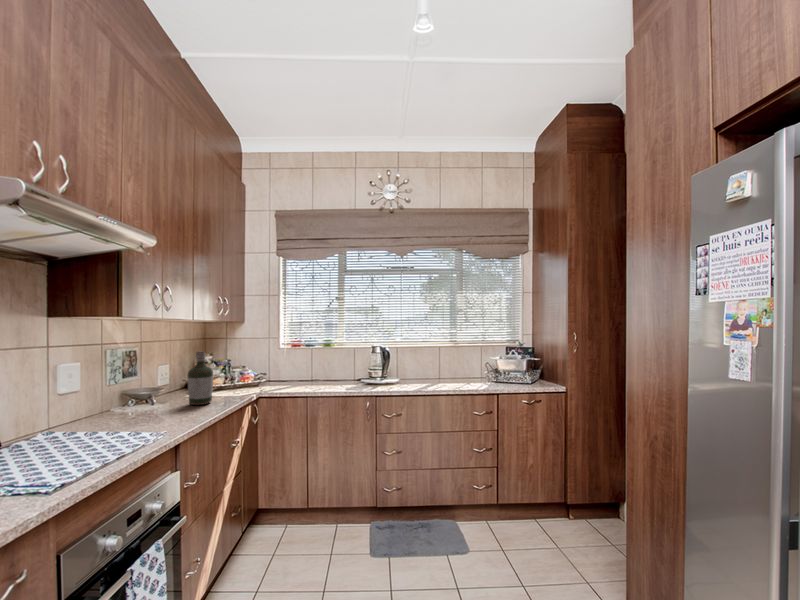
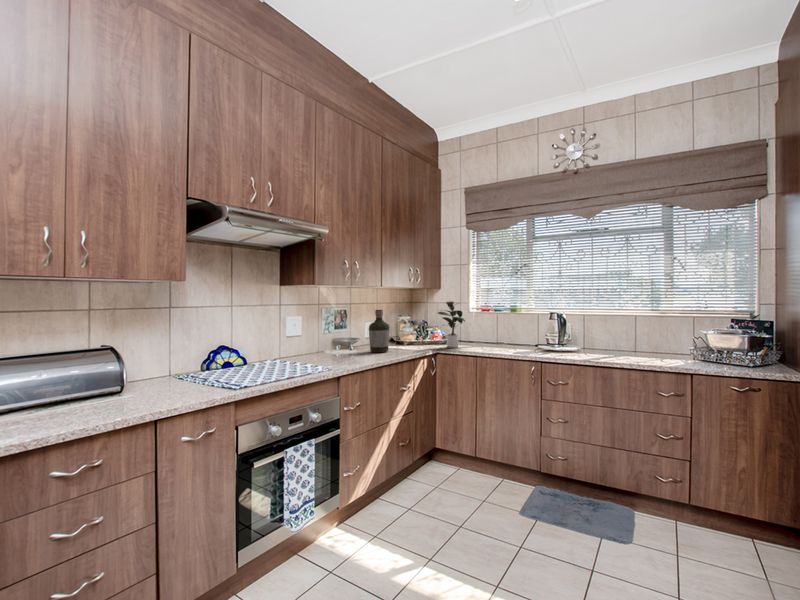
potted plant: none [248,336,299,389] -> present [438,301,465,348]

